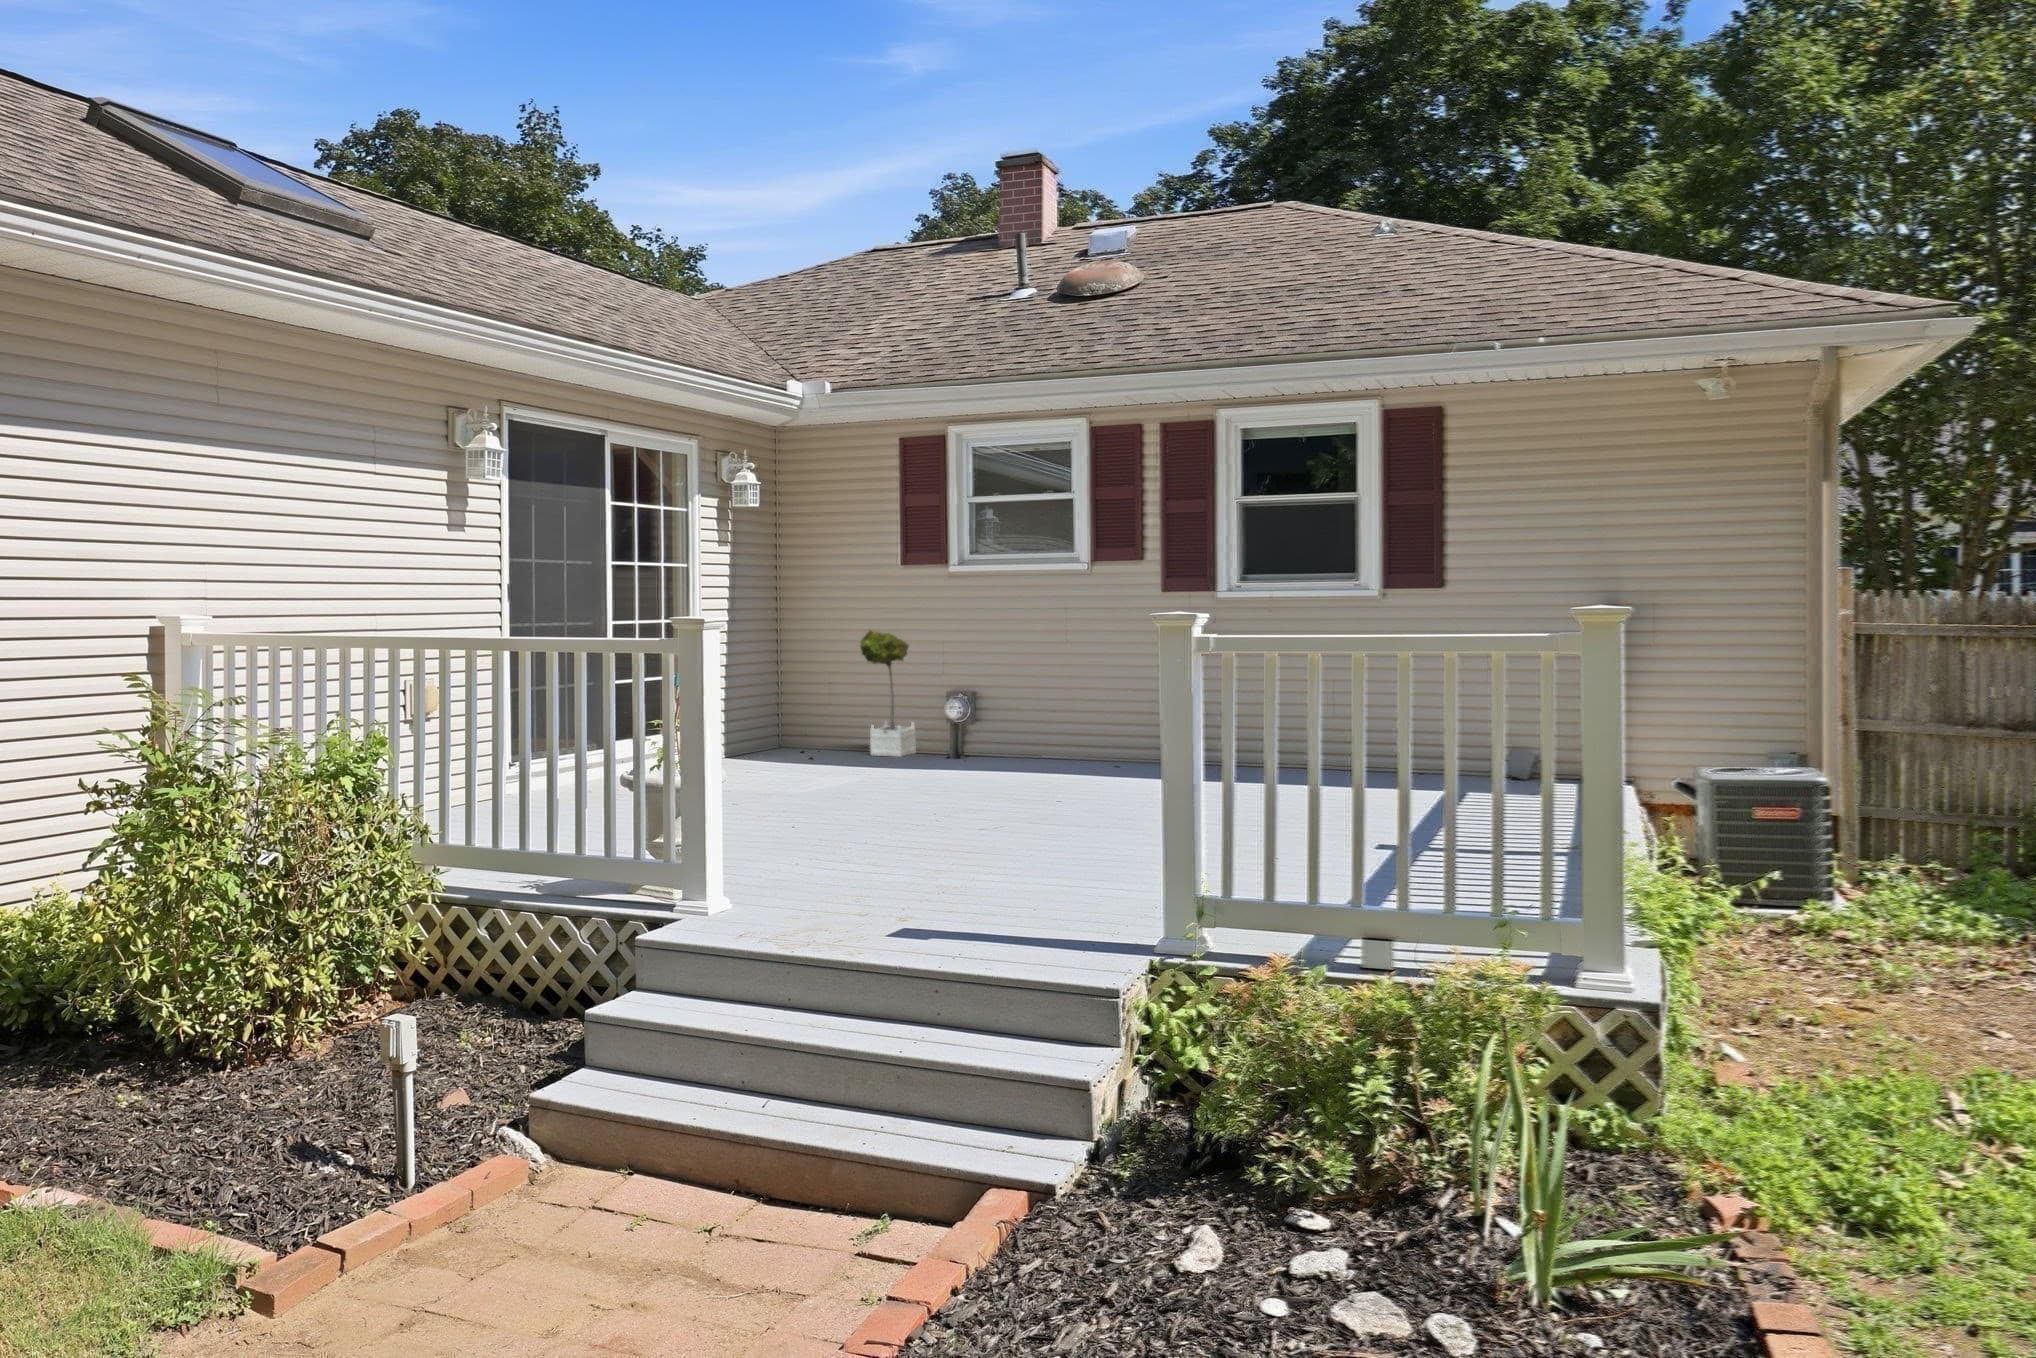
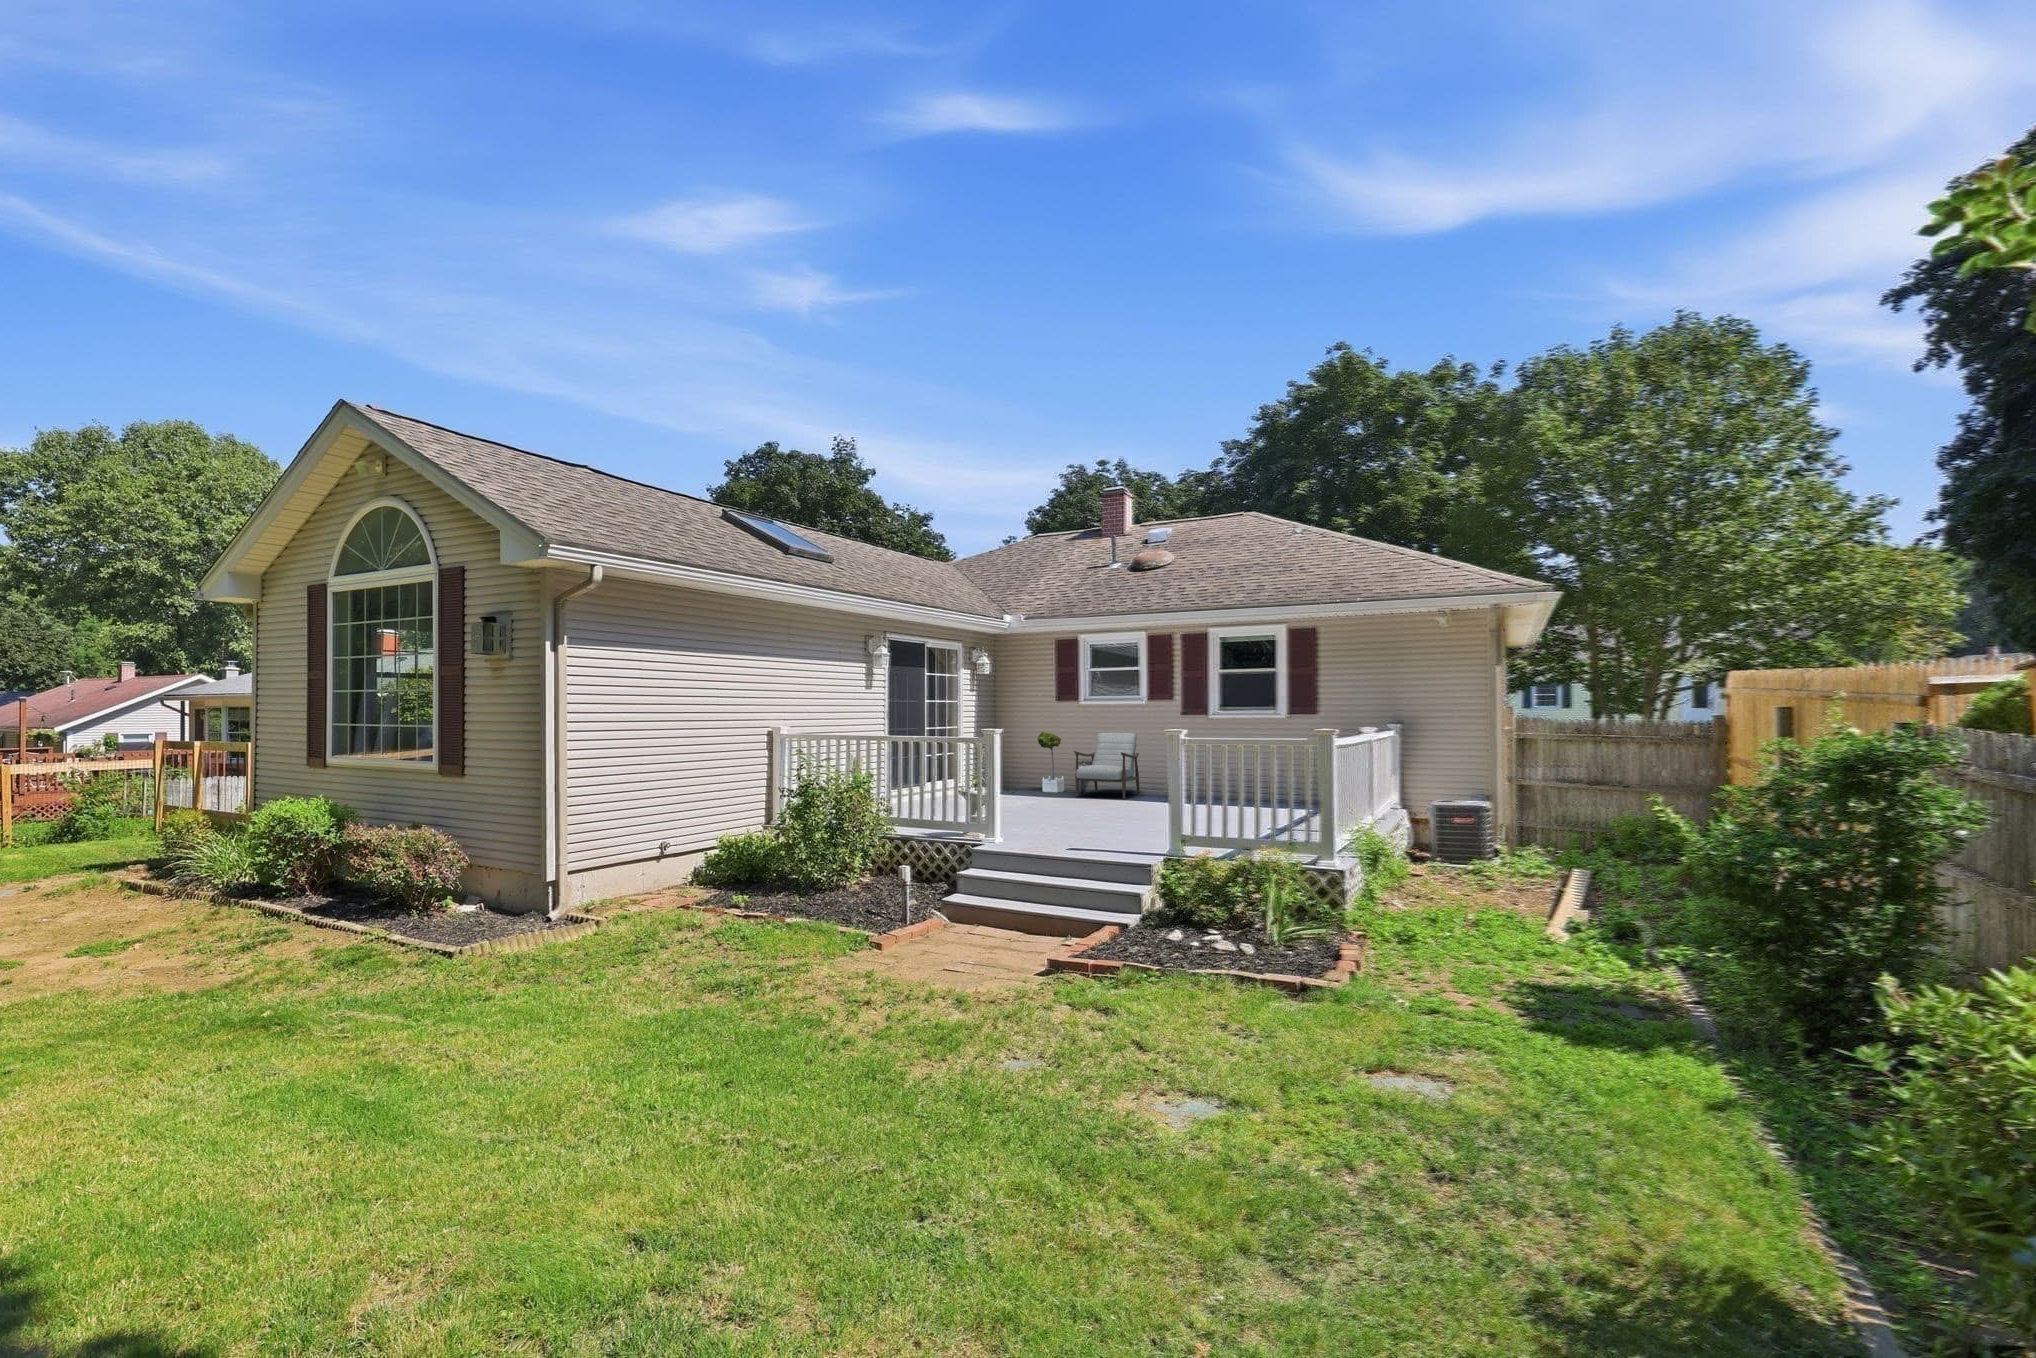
chair: none [932,632,1072,771] -> present [1074,733,1140,799]

